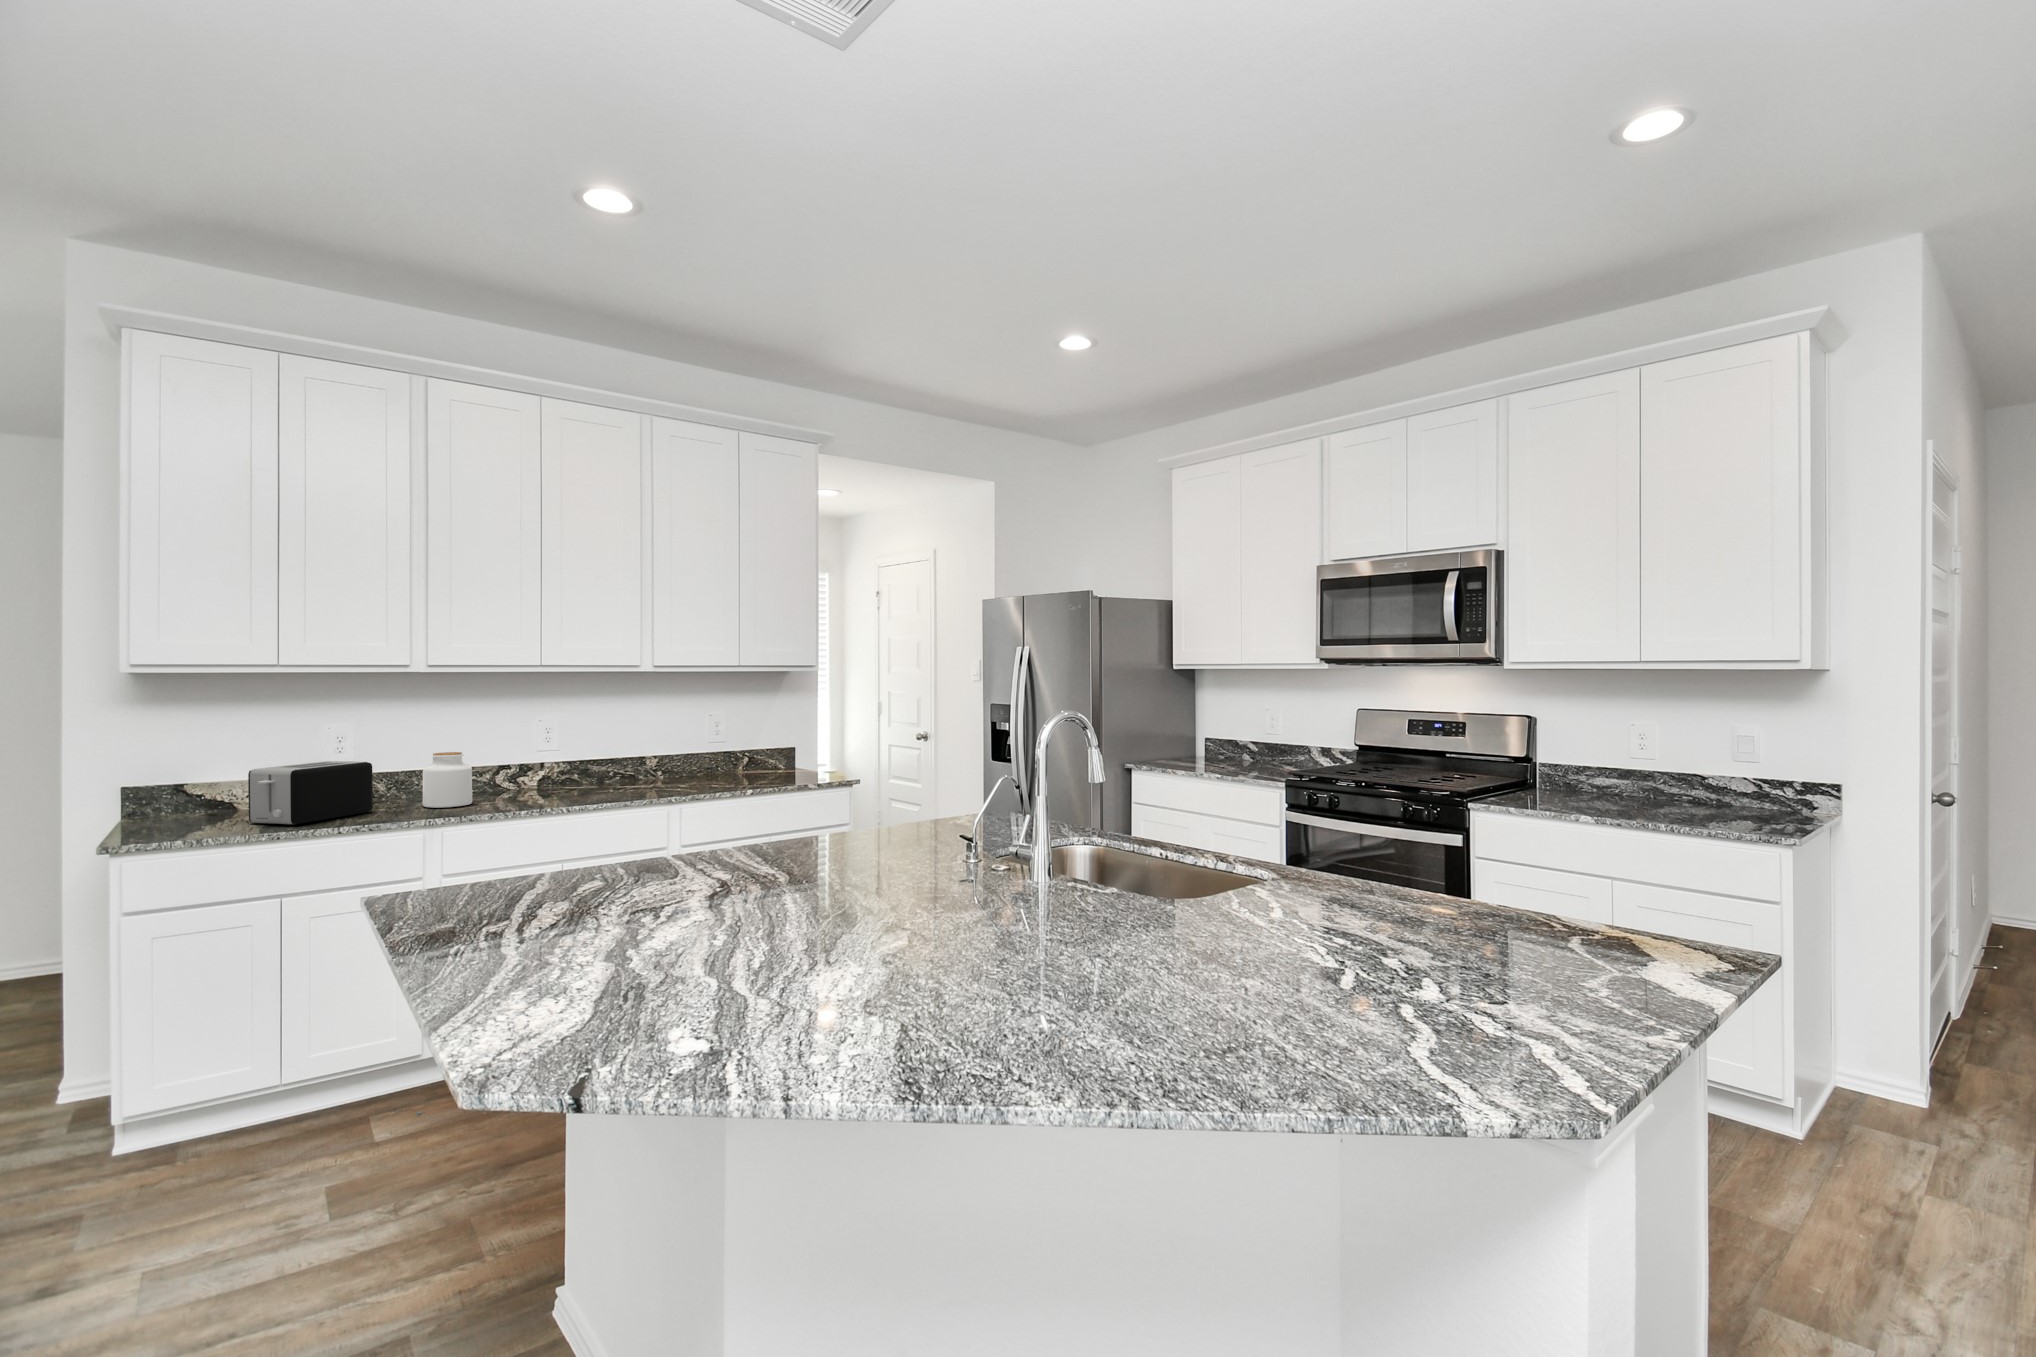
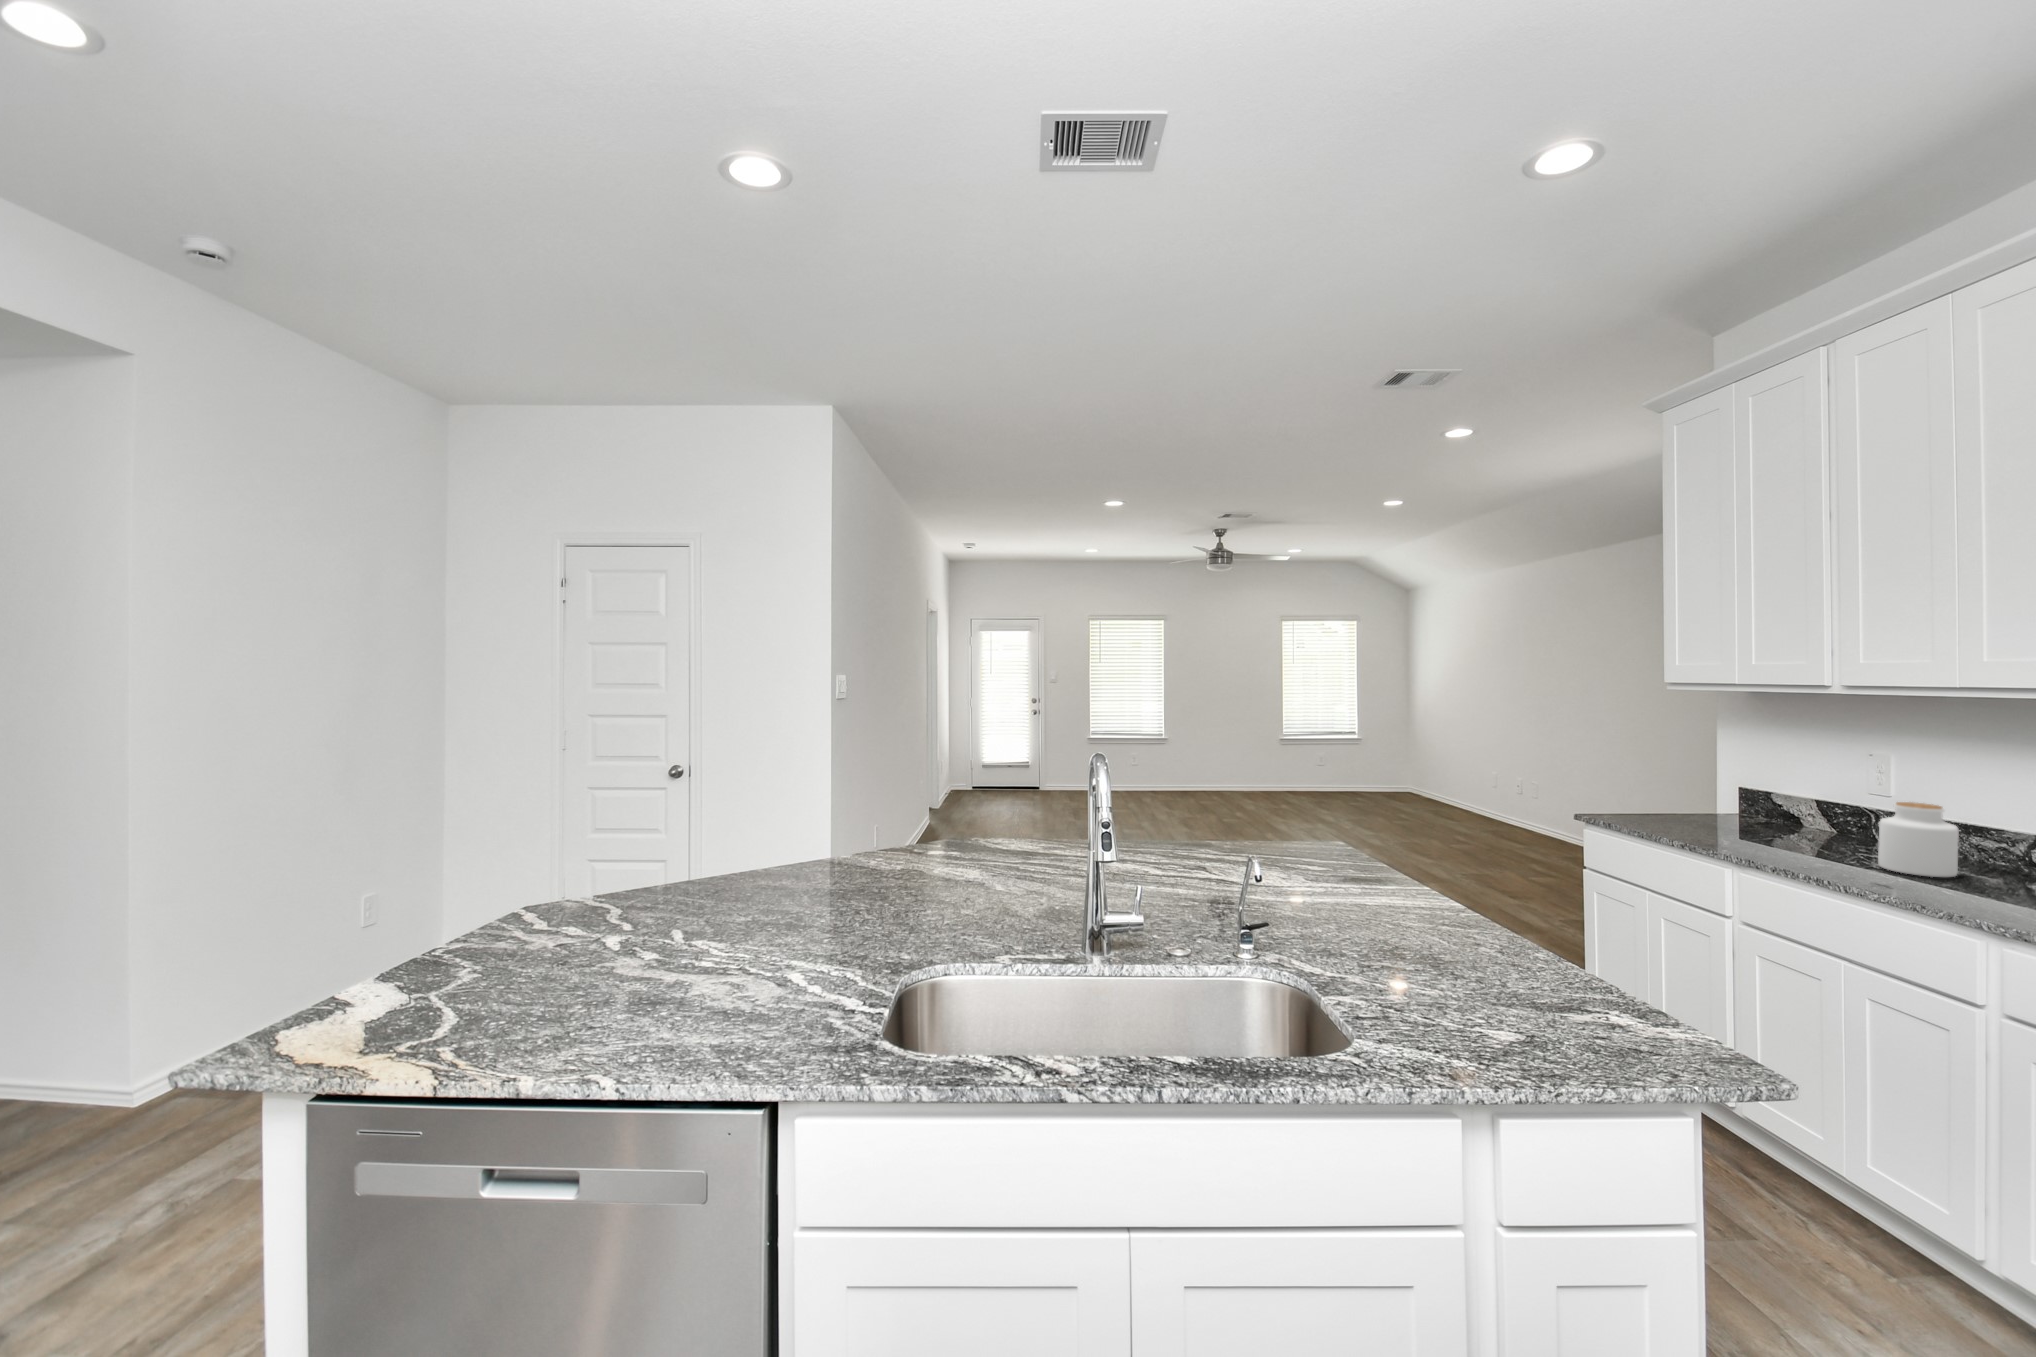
toaster: present [248,761,373,824] -> none [1709,780,1845,851]

